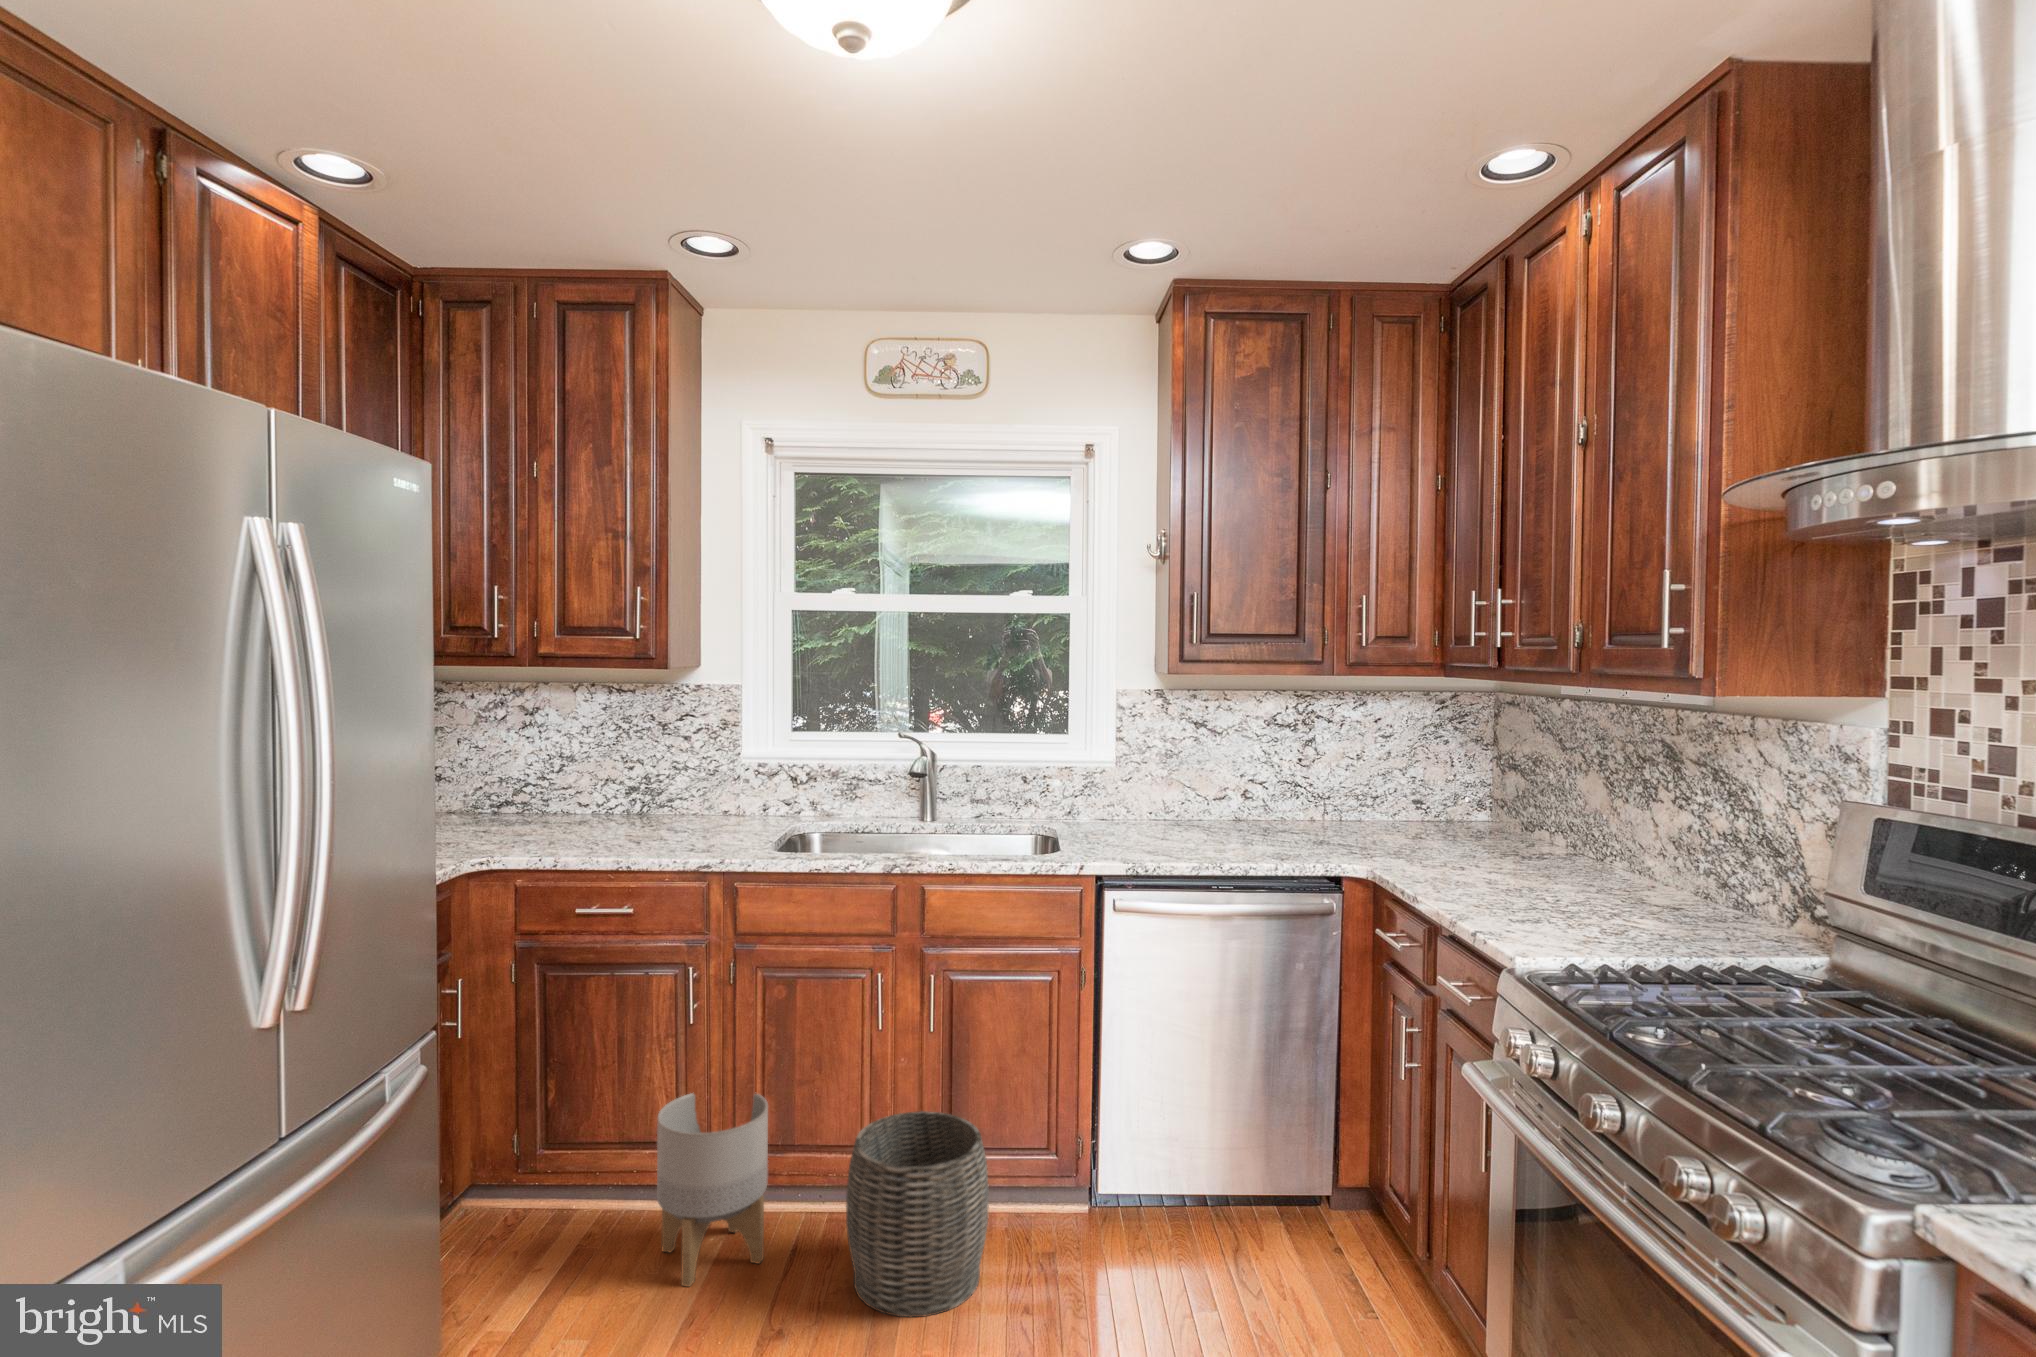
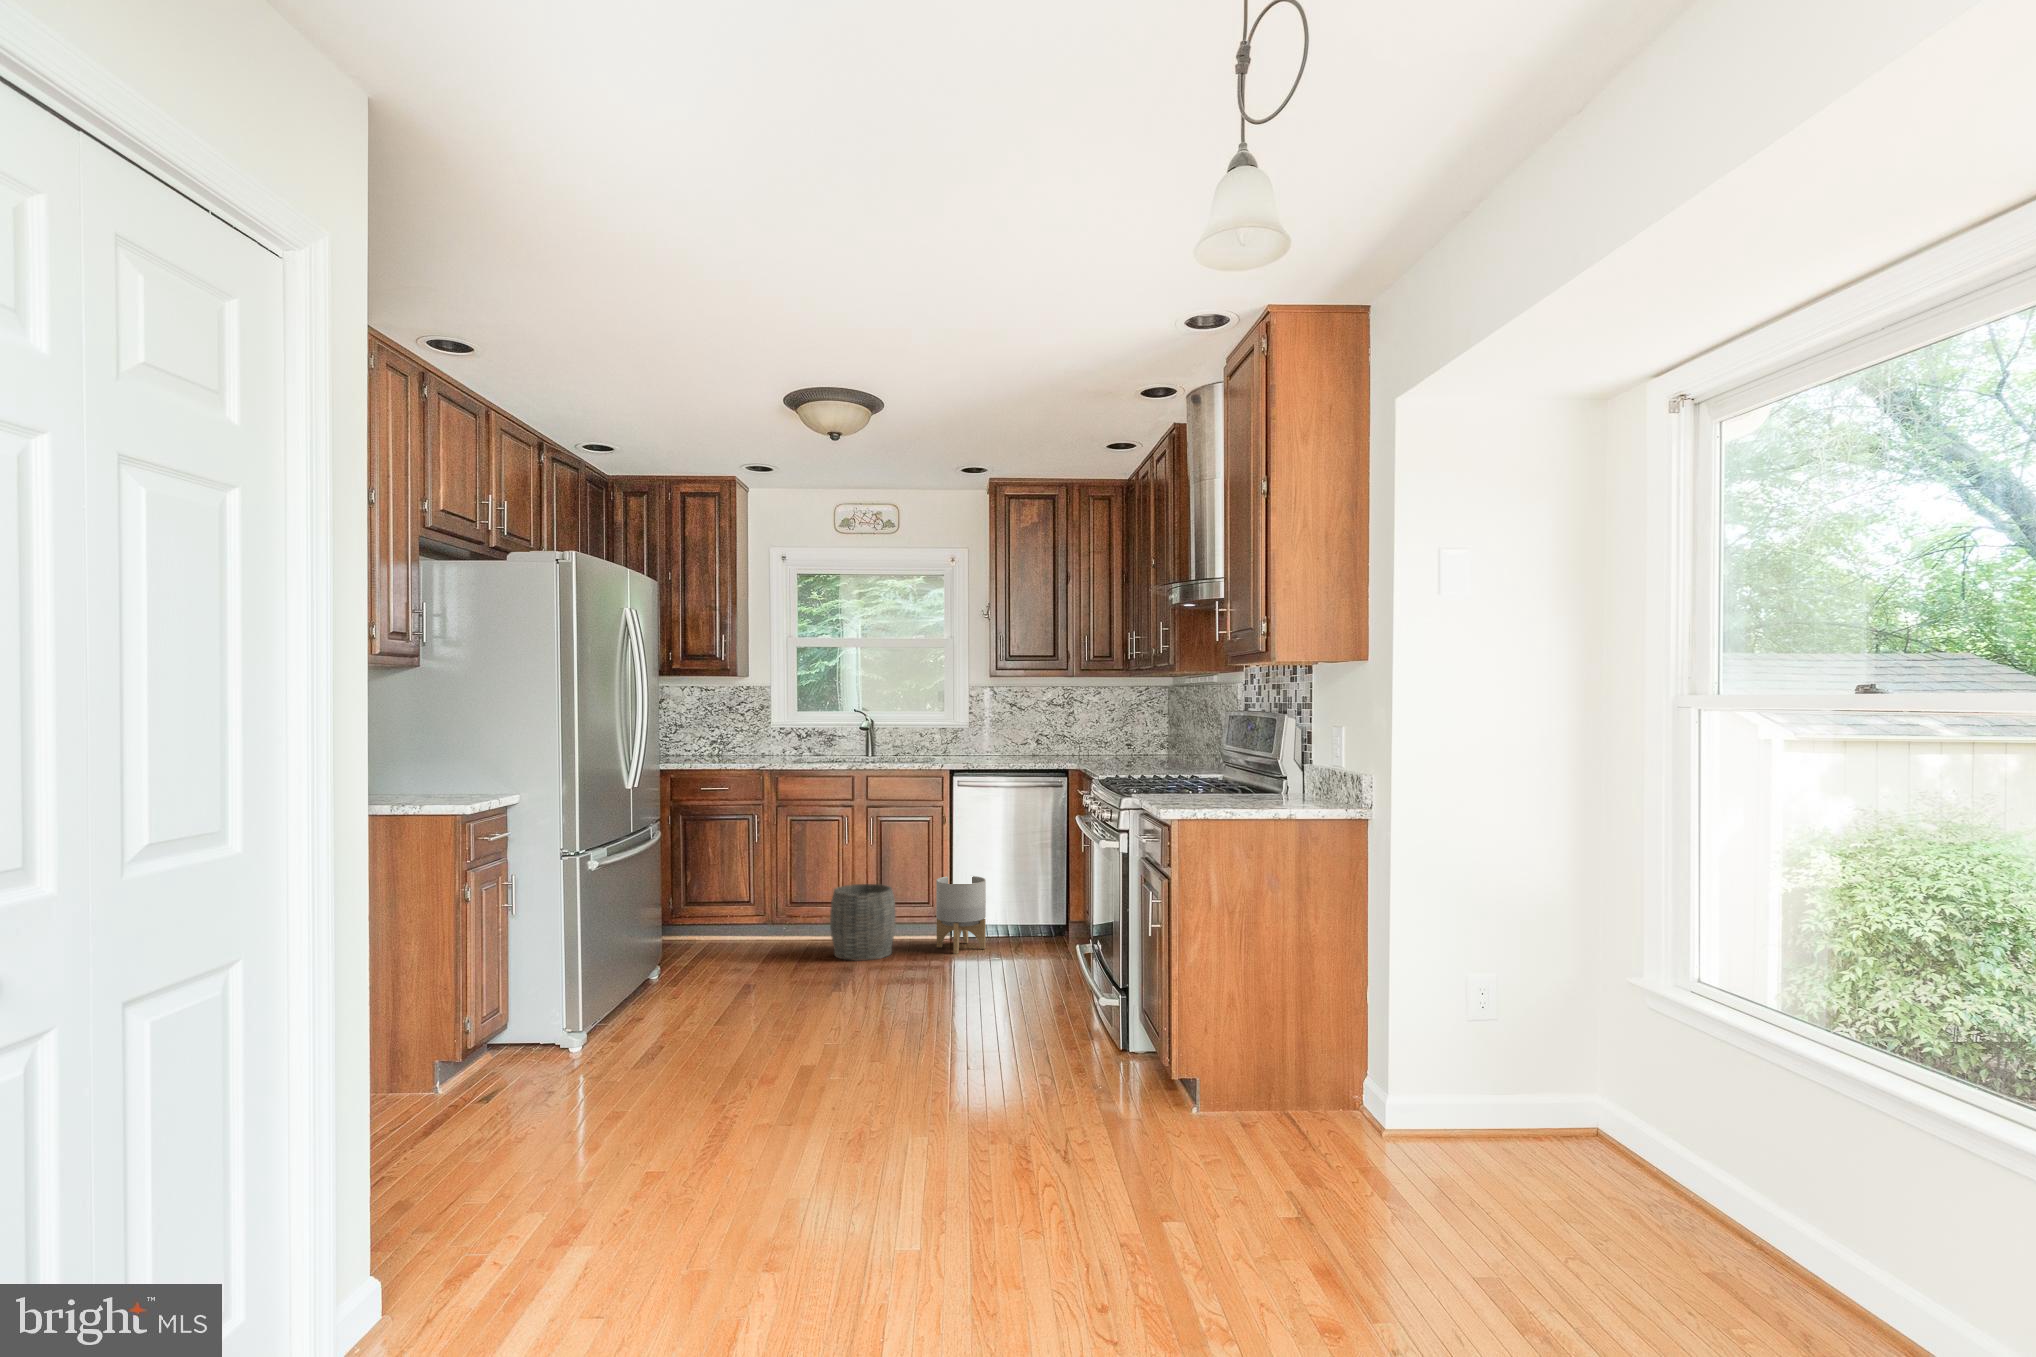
planter: present [657,1093,768,1287] -> present [936,876,986,954]

